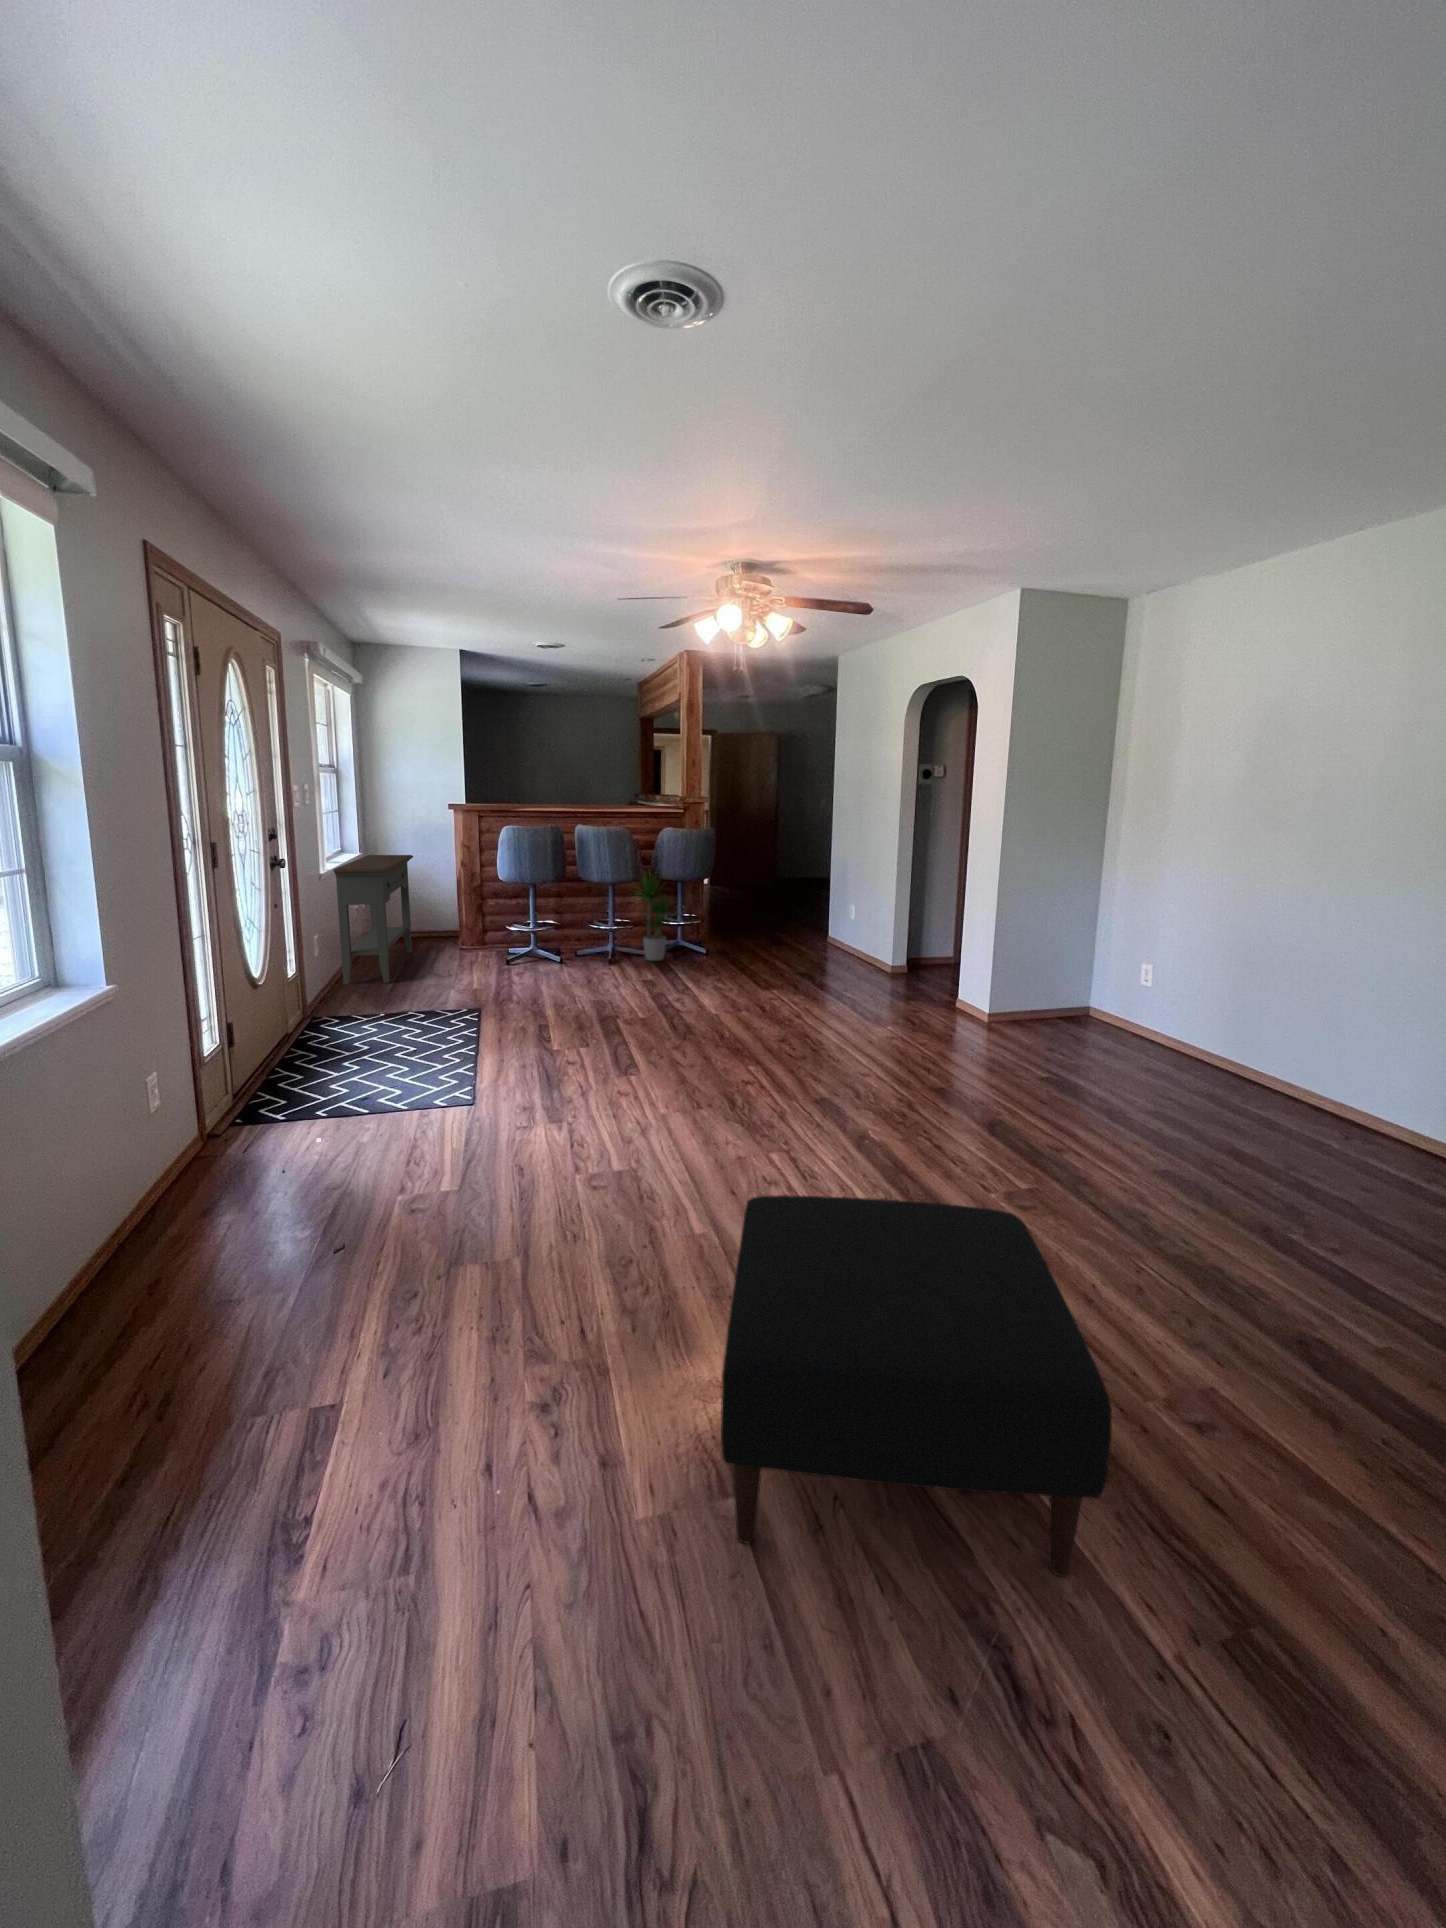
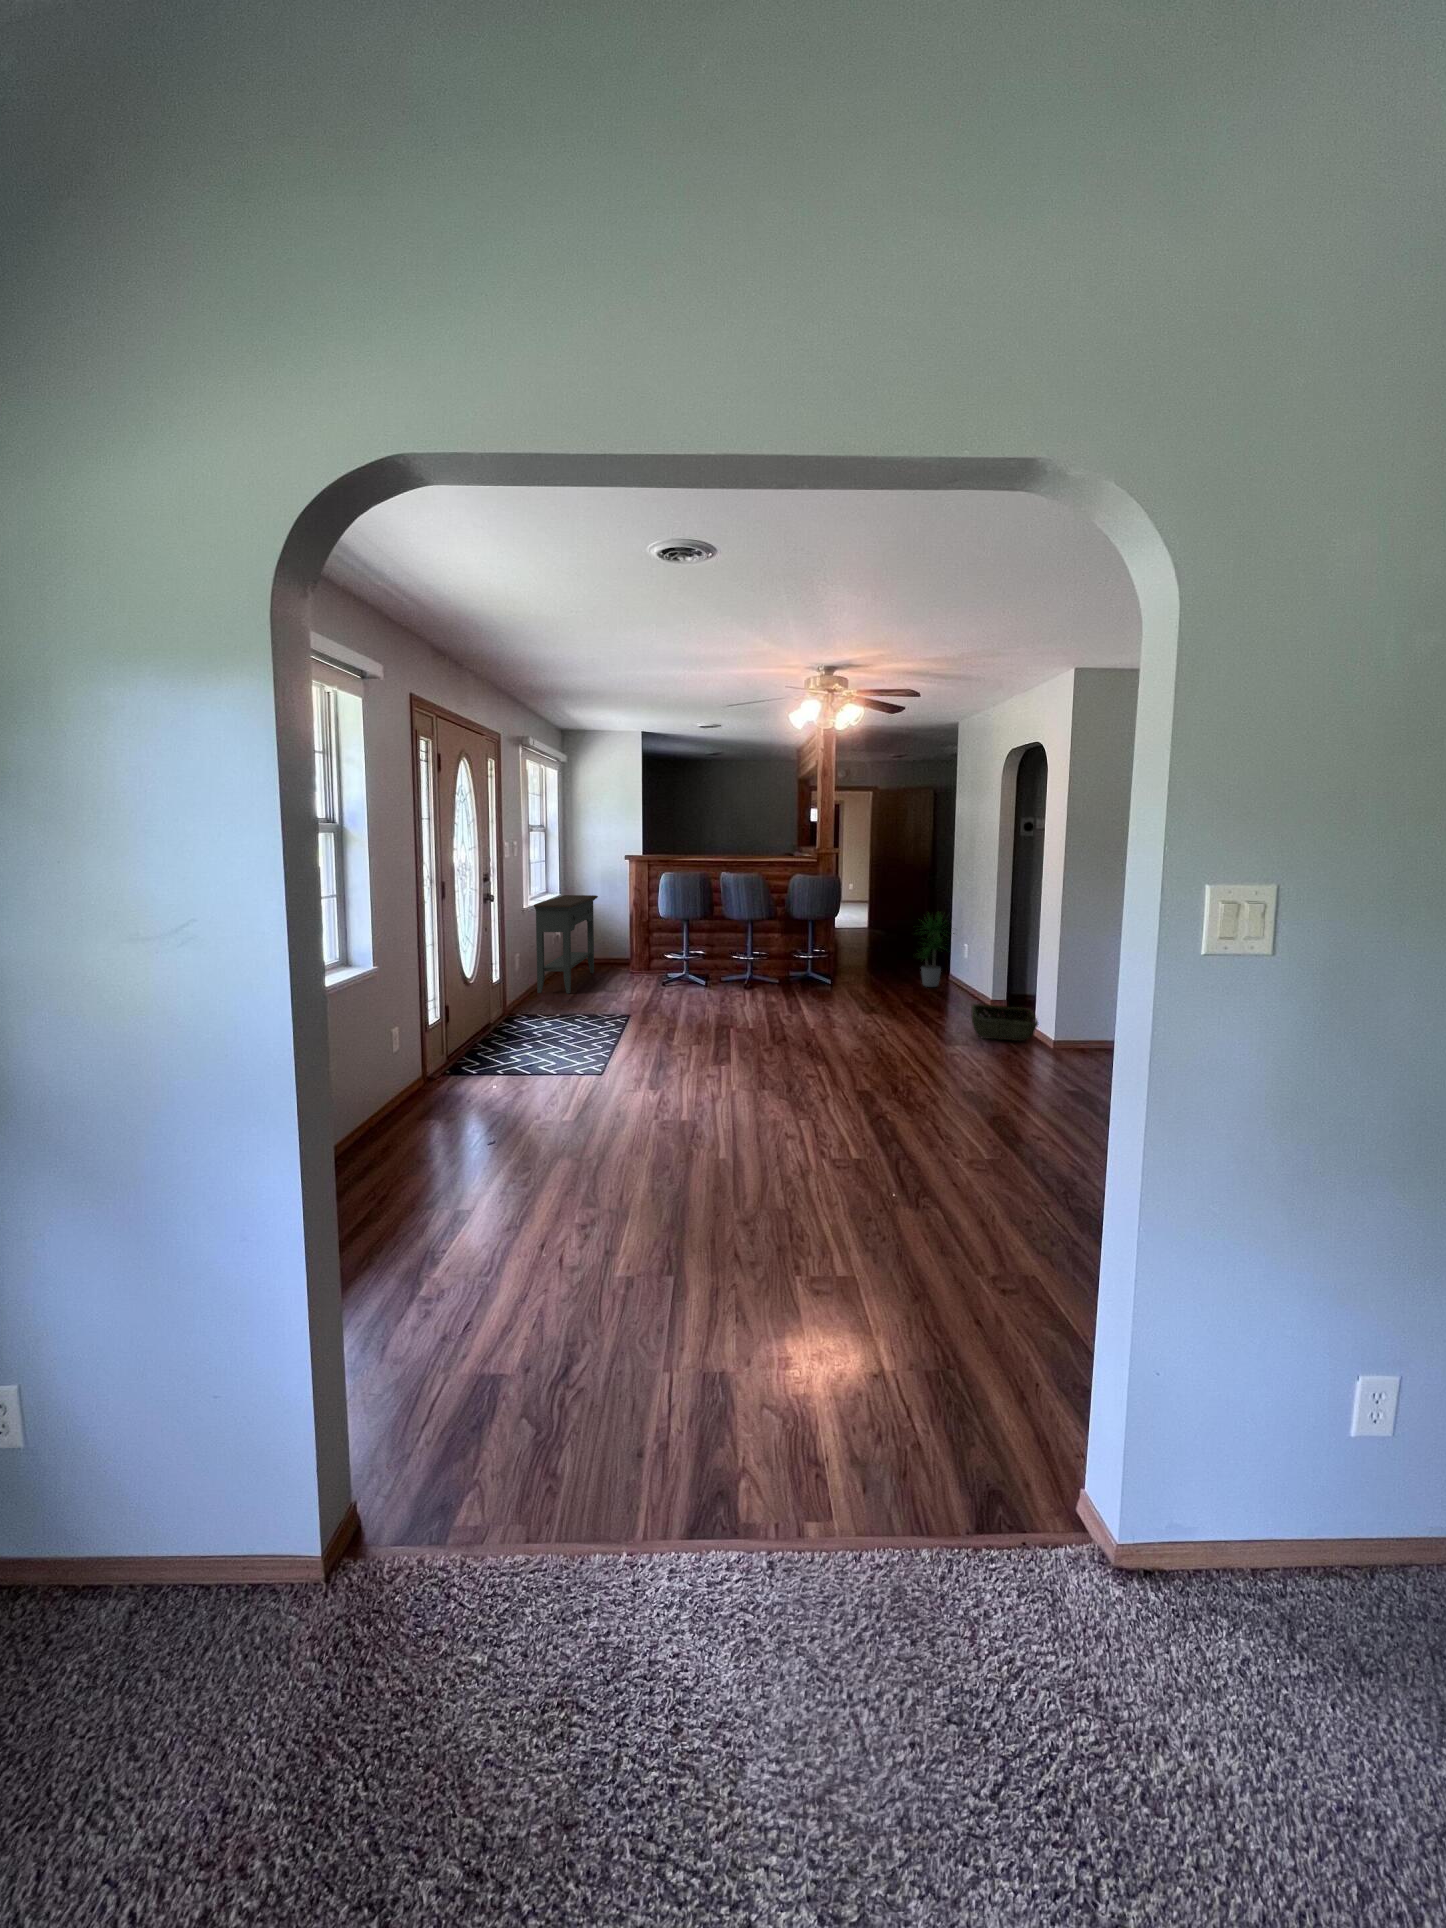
potted plant: present [635,874,673,961] -> present [920,912,954,987]
woven basket: none [893,975,970,1015] -> present [971,1004,1038,1041]
ottoman: present [721,1195,1112,1576] -> none [653,1116,903,1340]

